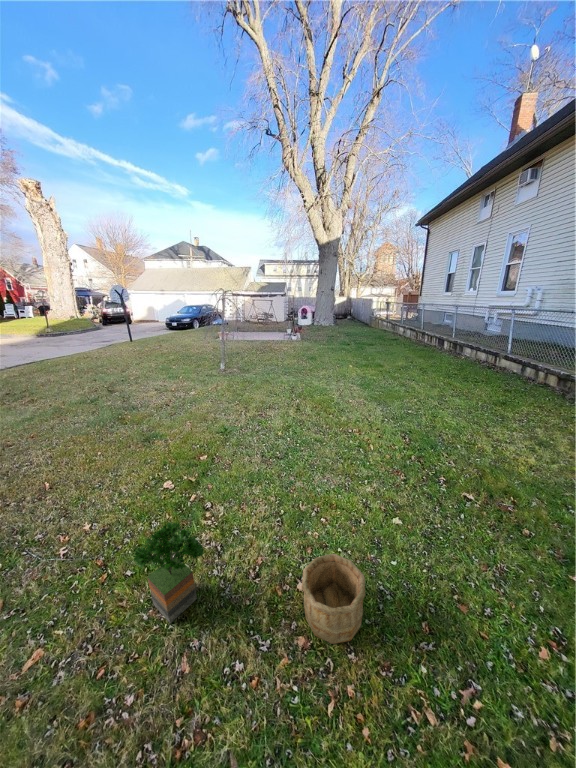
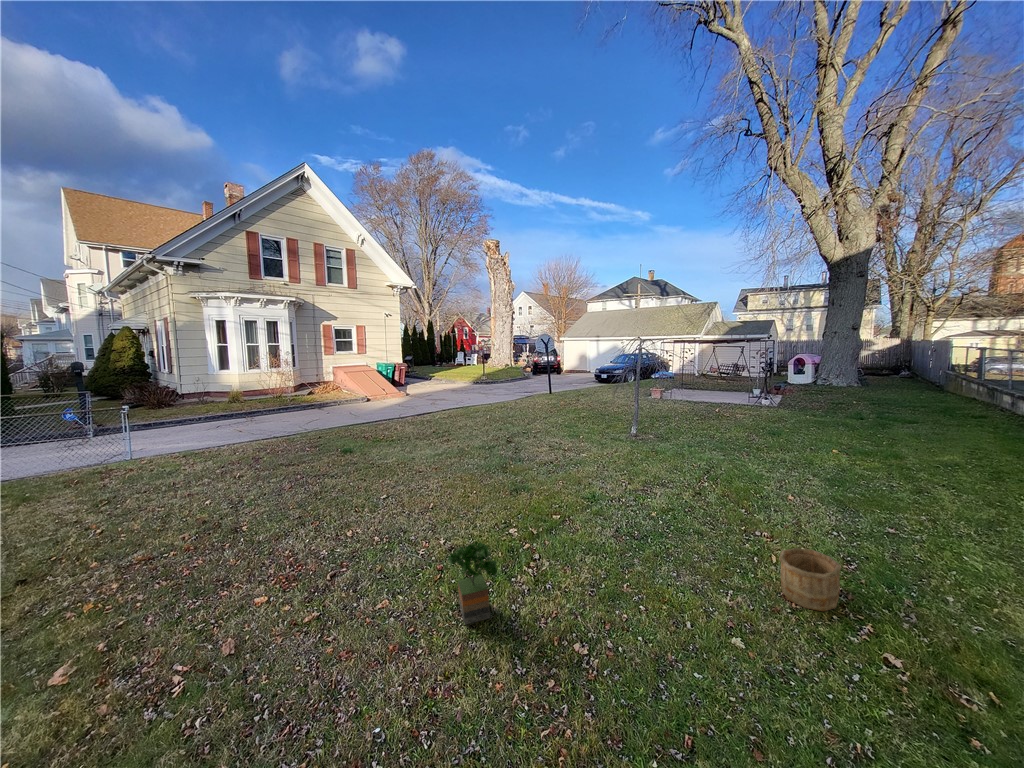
wooden bucket: present [302,554,365,644] -> present [779,548,841,611]

